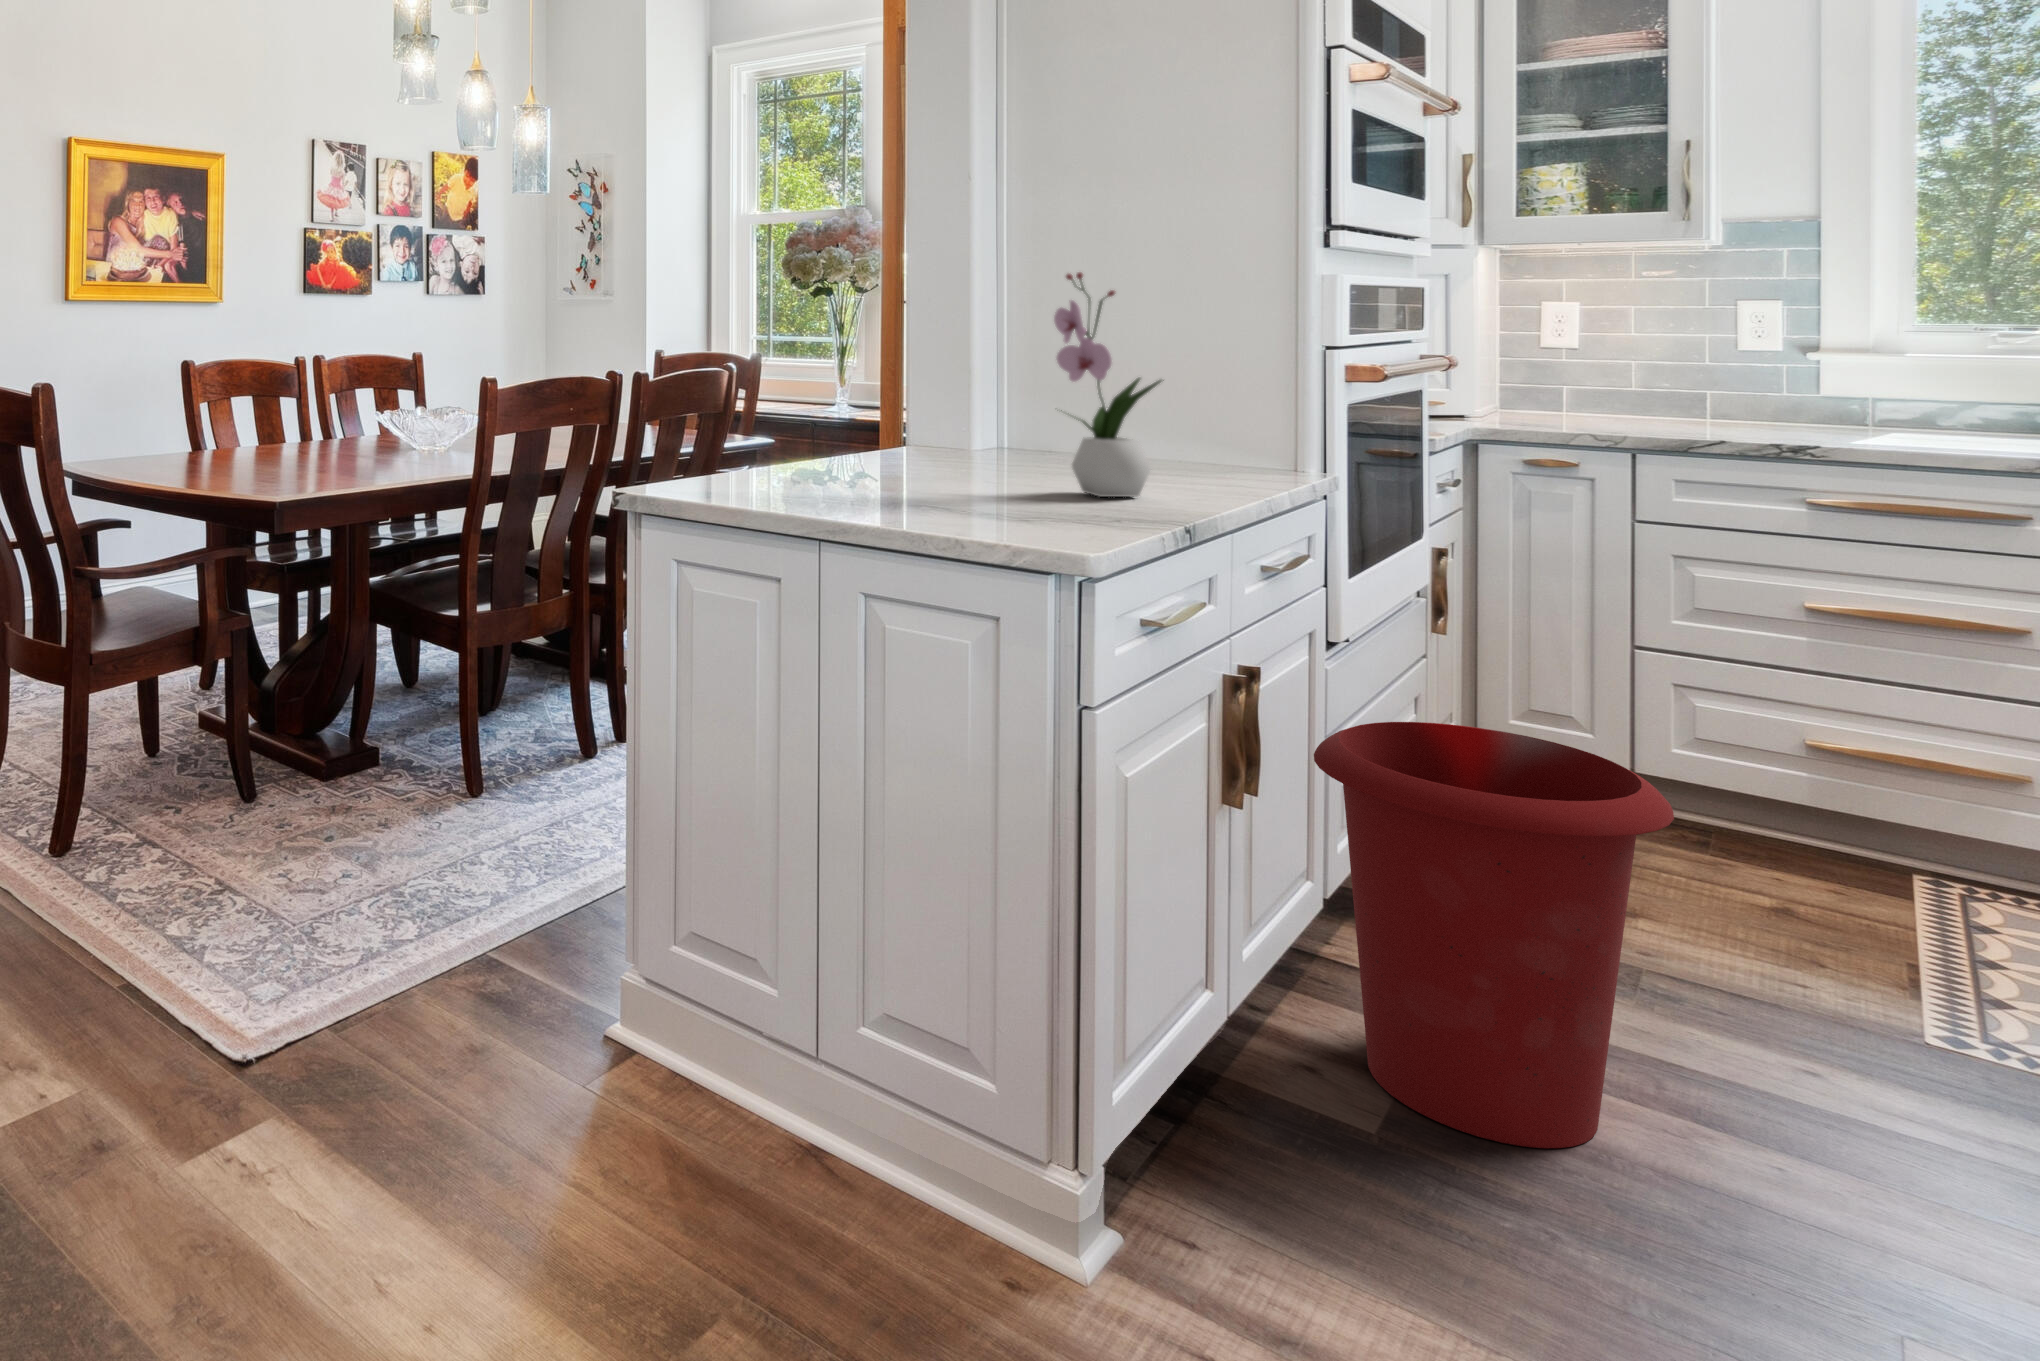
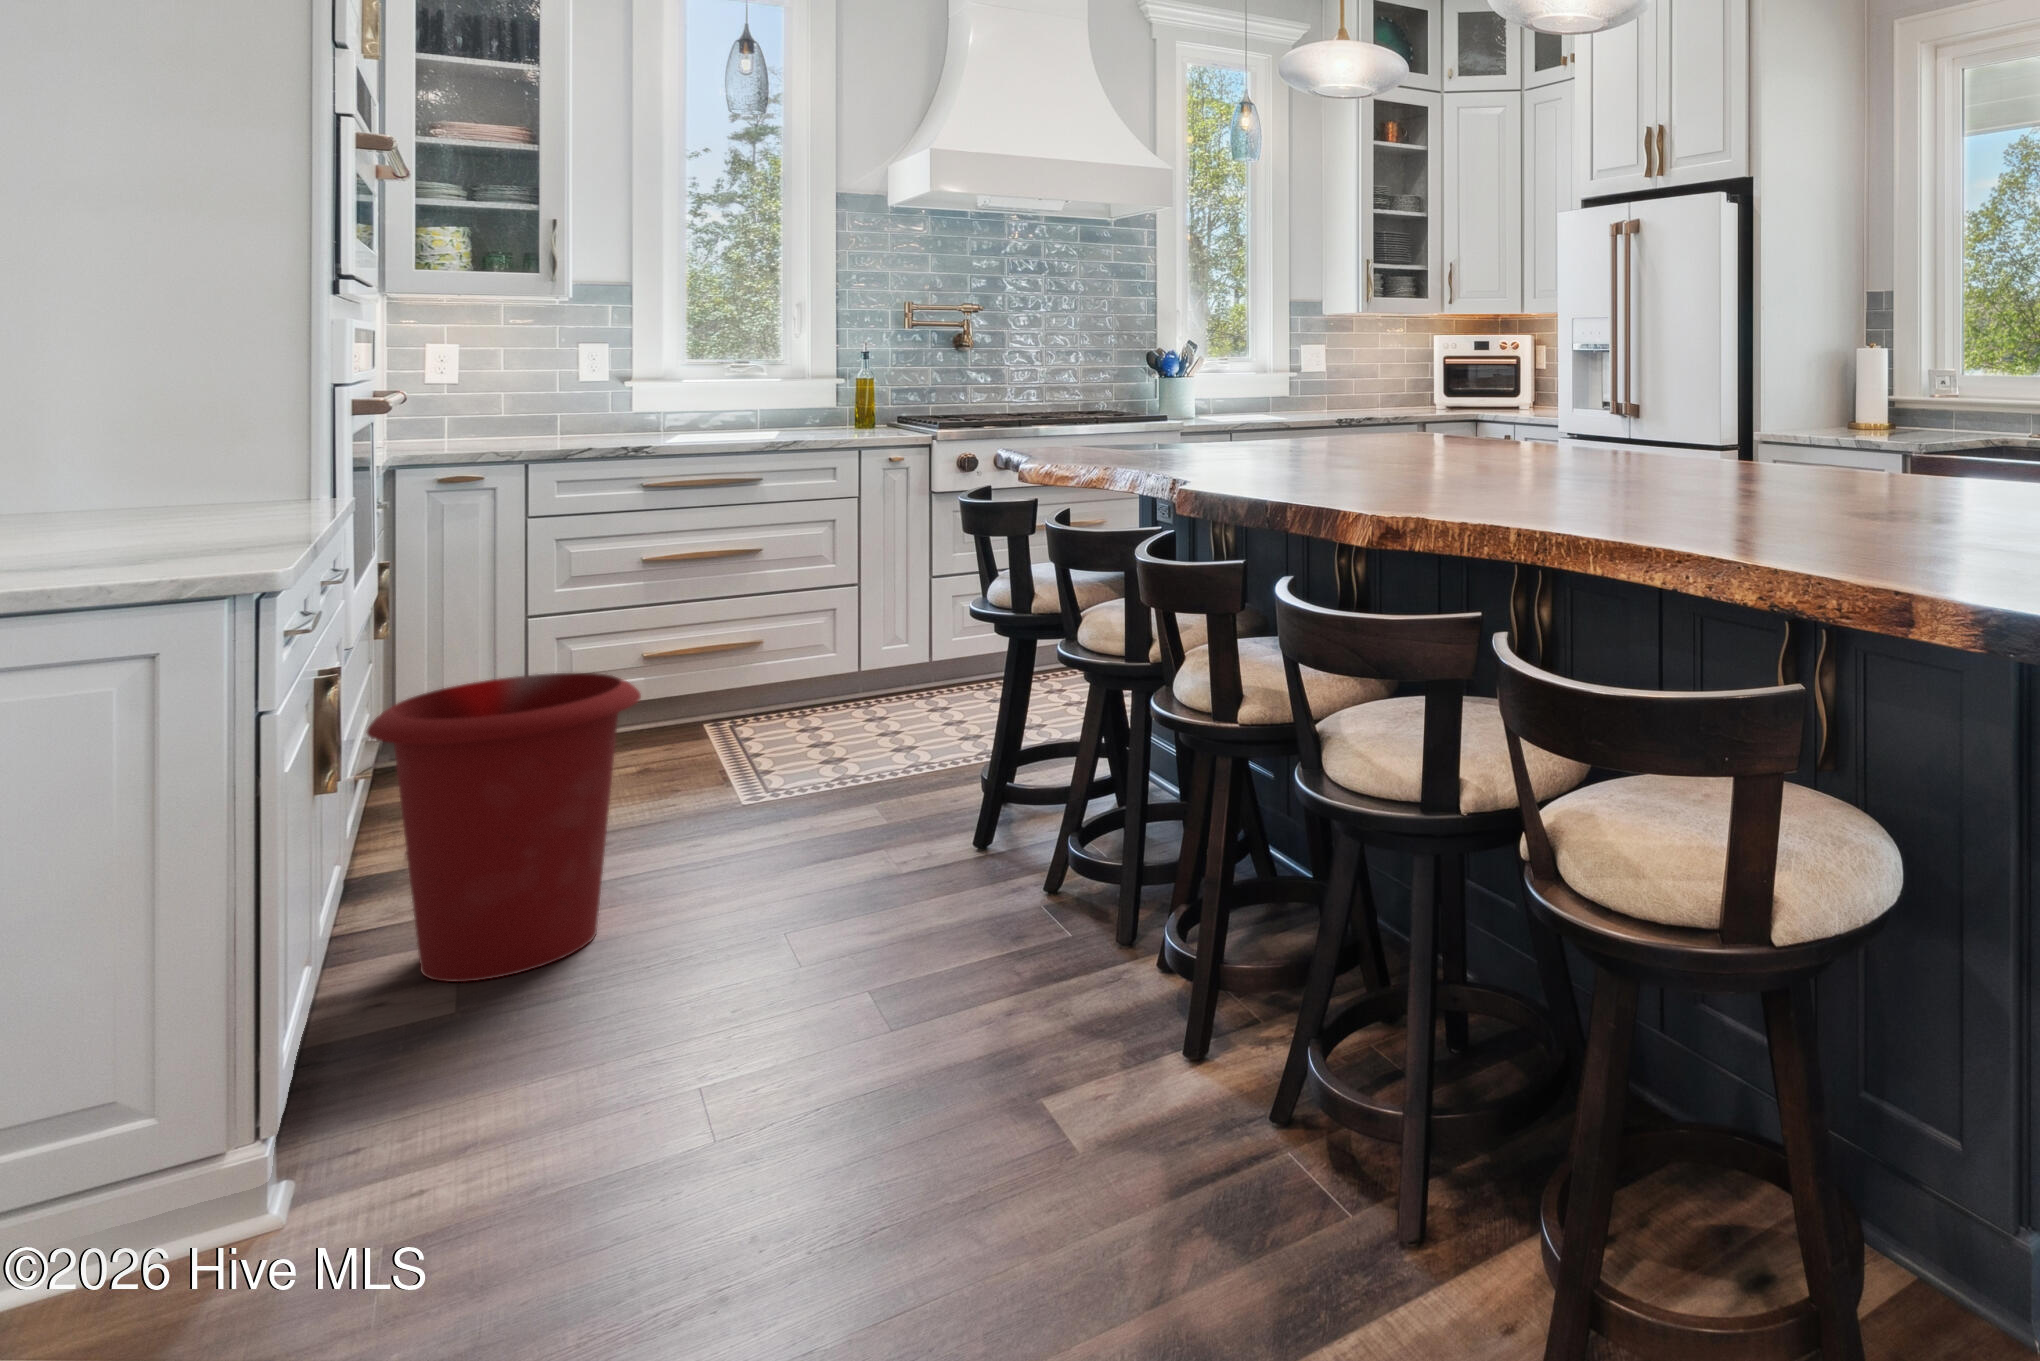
flower arrangement: present [1054,272,1164,497] -> none [92,315,237,538]

